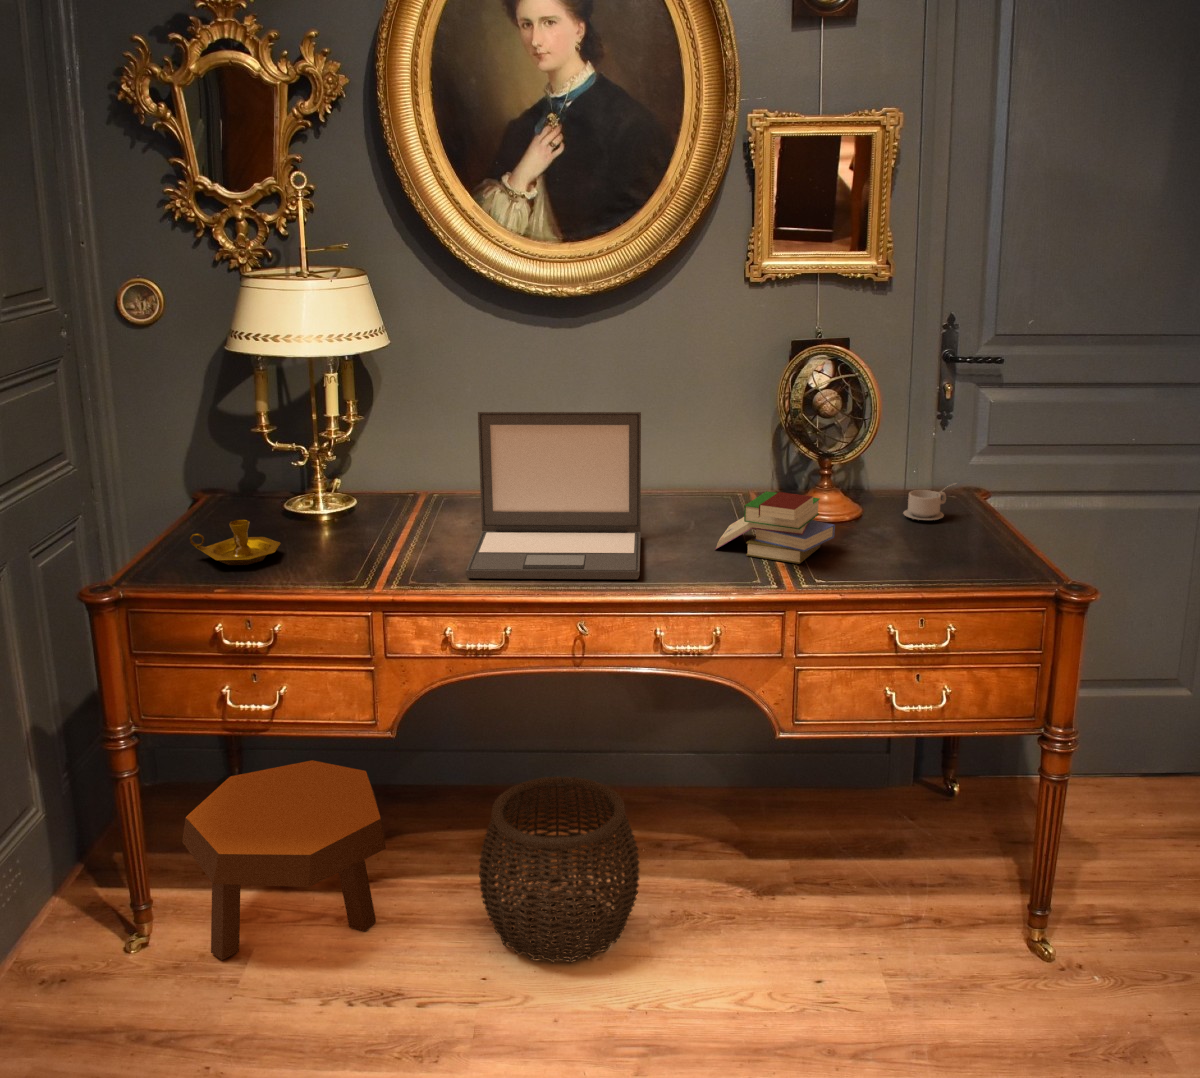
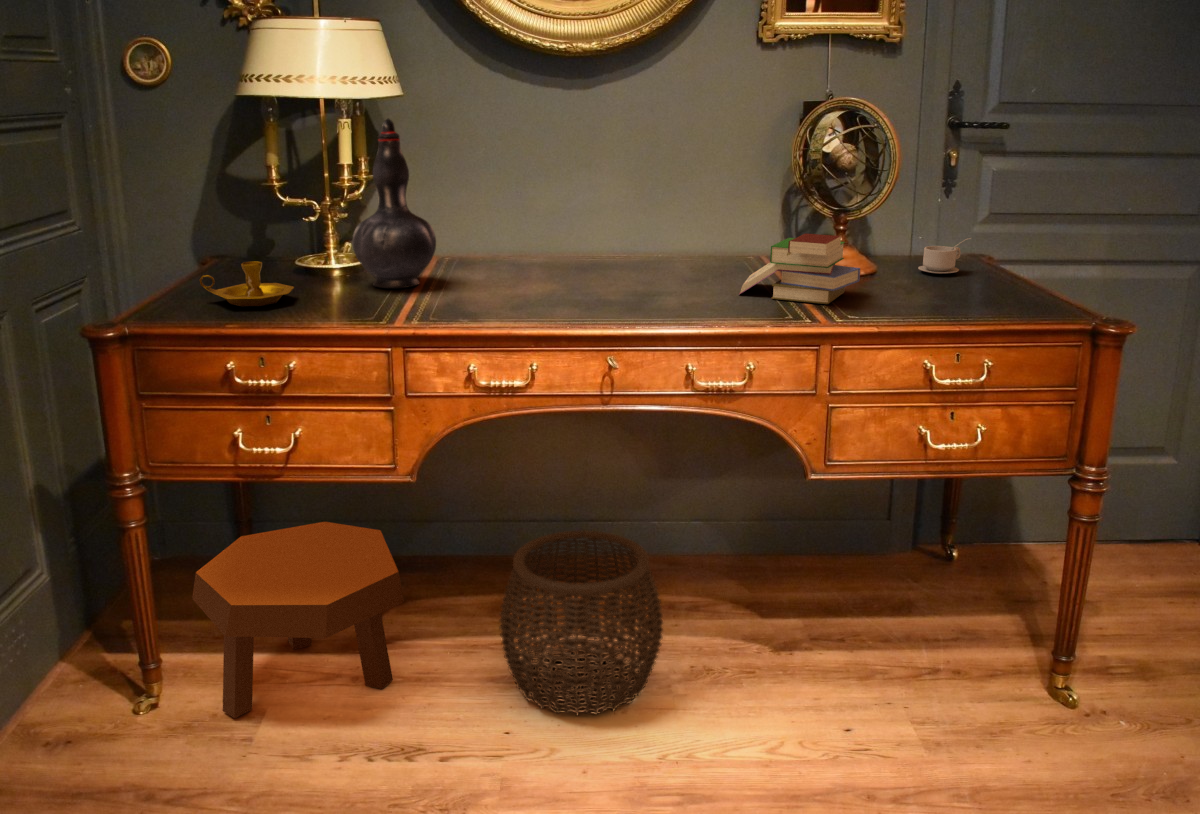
decorative vase: none [338,378,419,540] -> present [353,119,436,288]
laptop: present [466,412,641,579] -> none [489,154,669,315]

